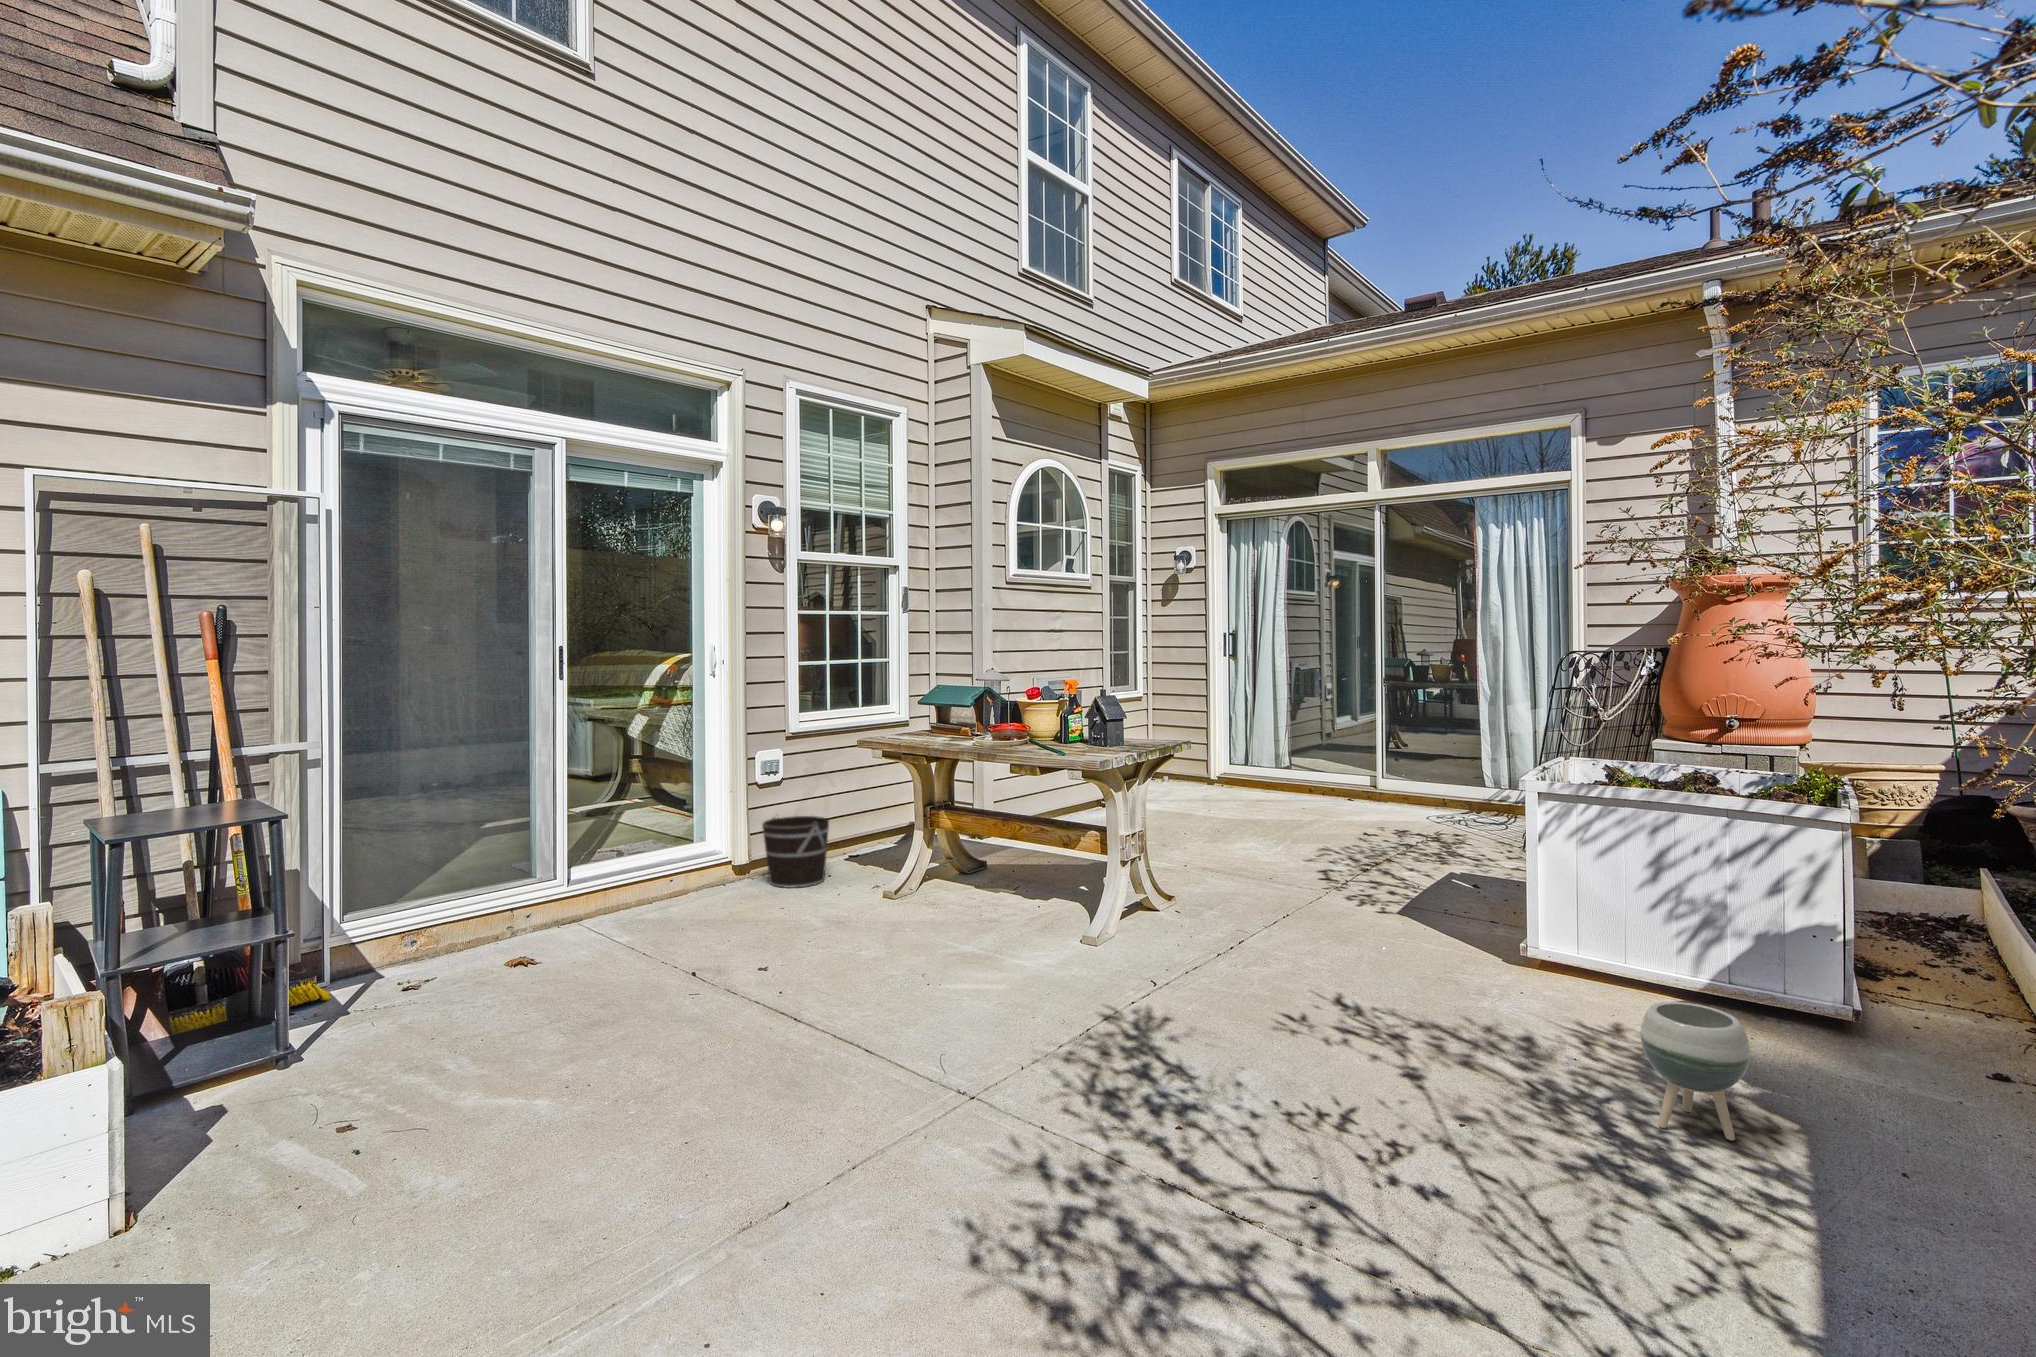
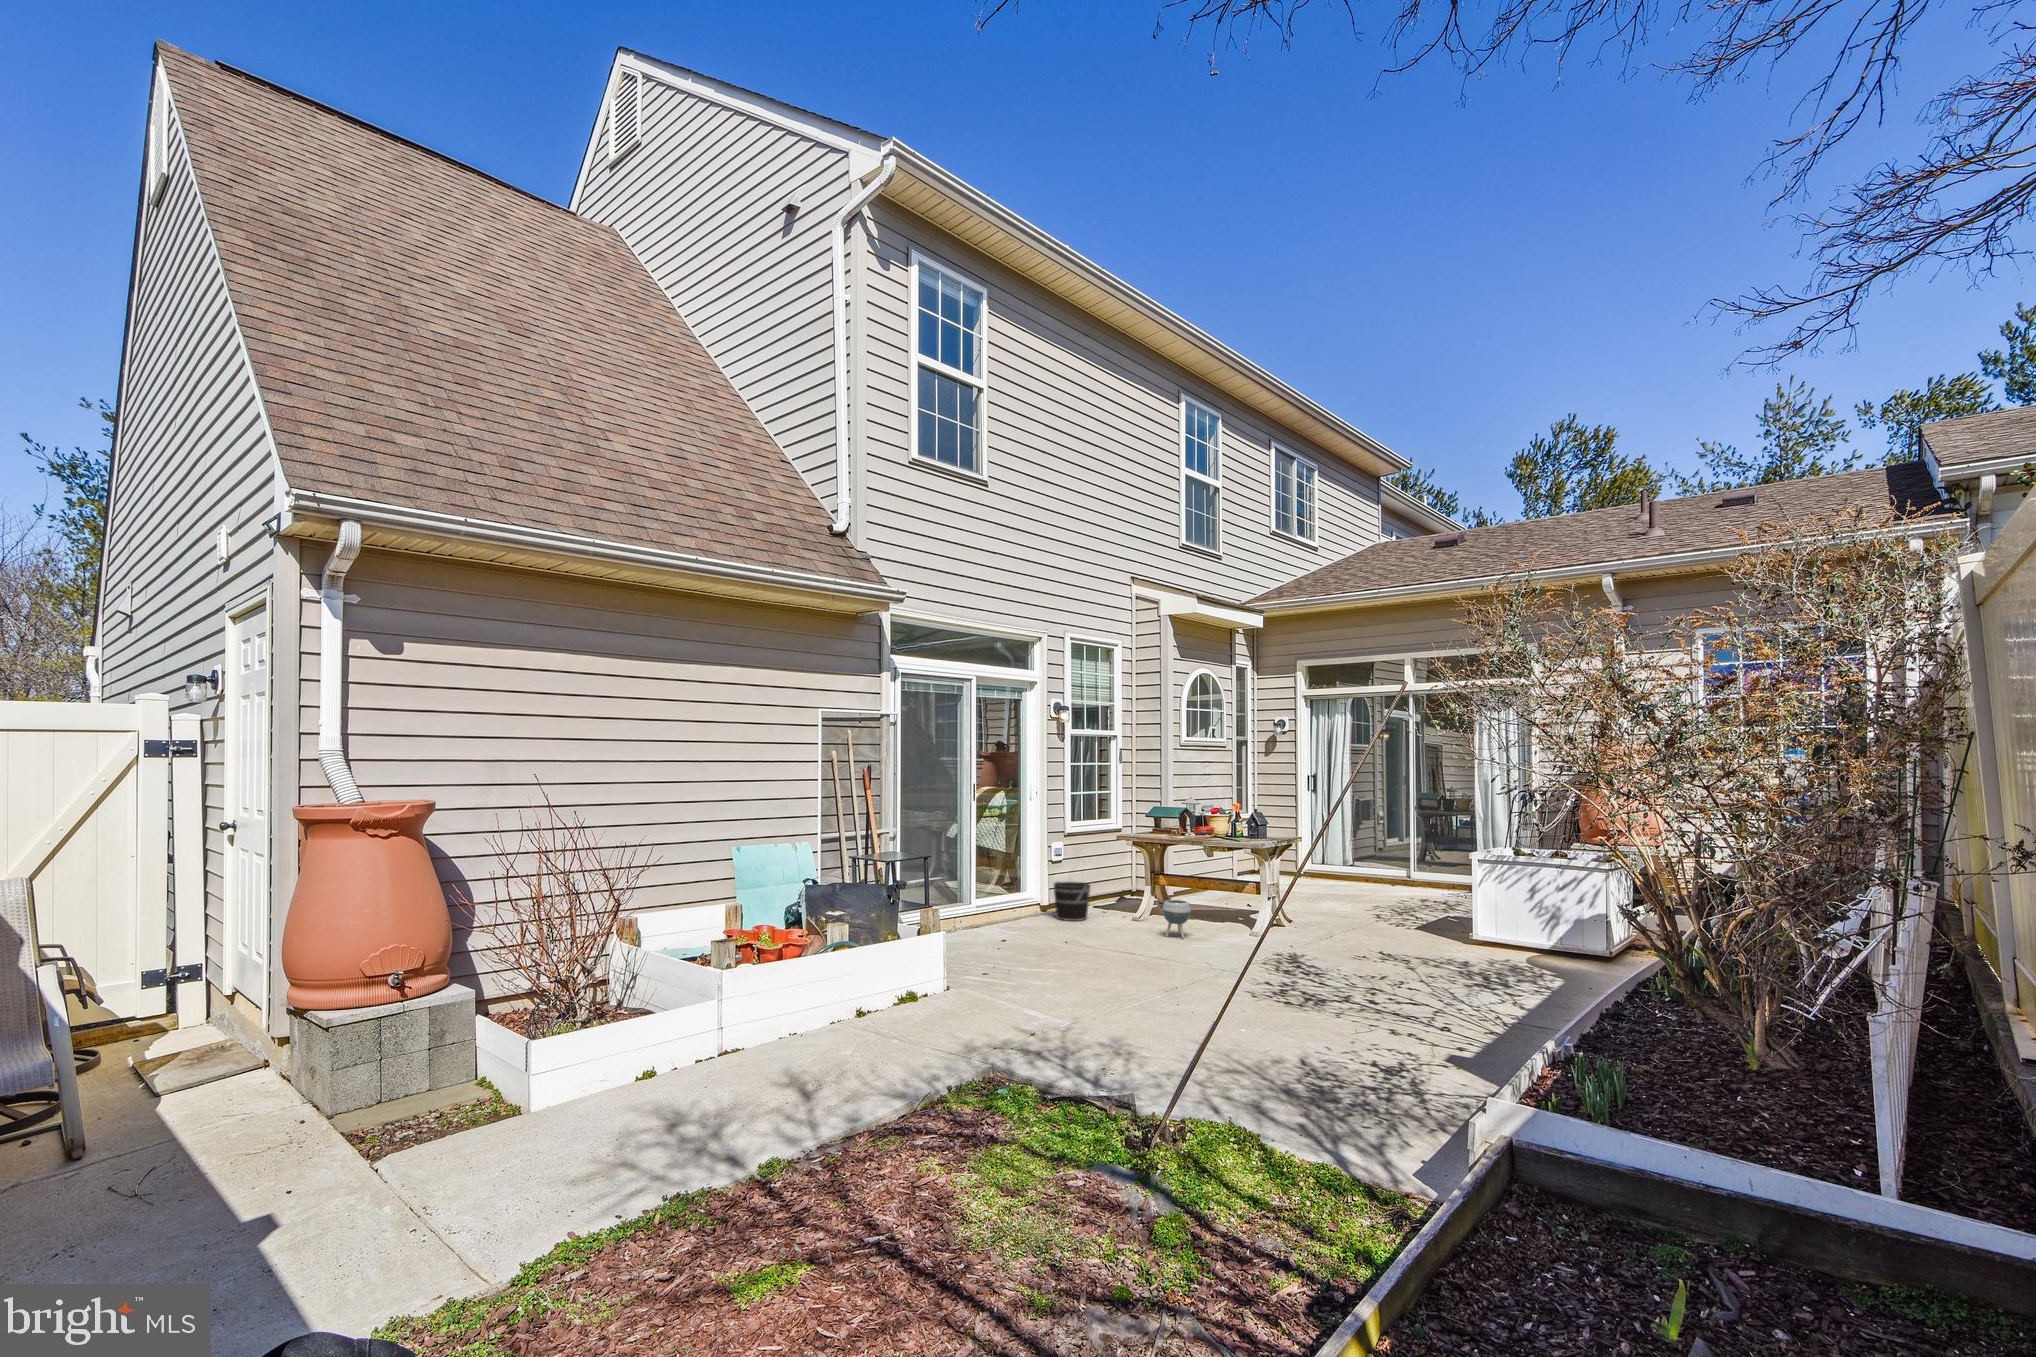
planter: present [1640,1002,1750,1141] -> present [1163,900,1191,939]

